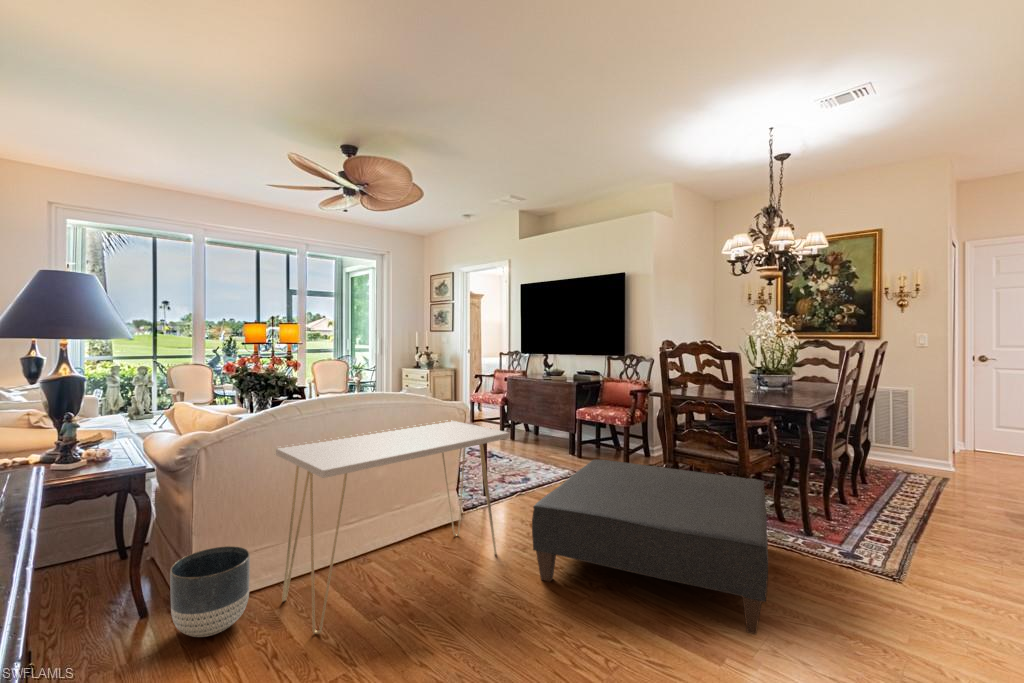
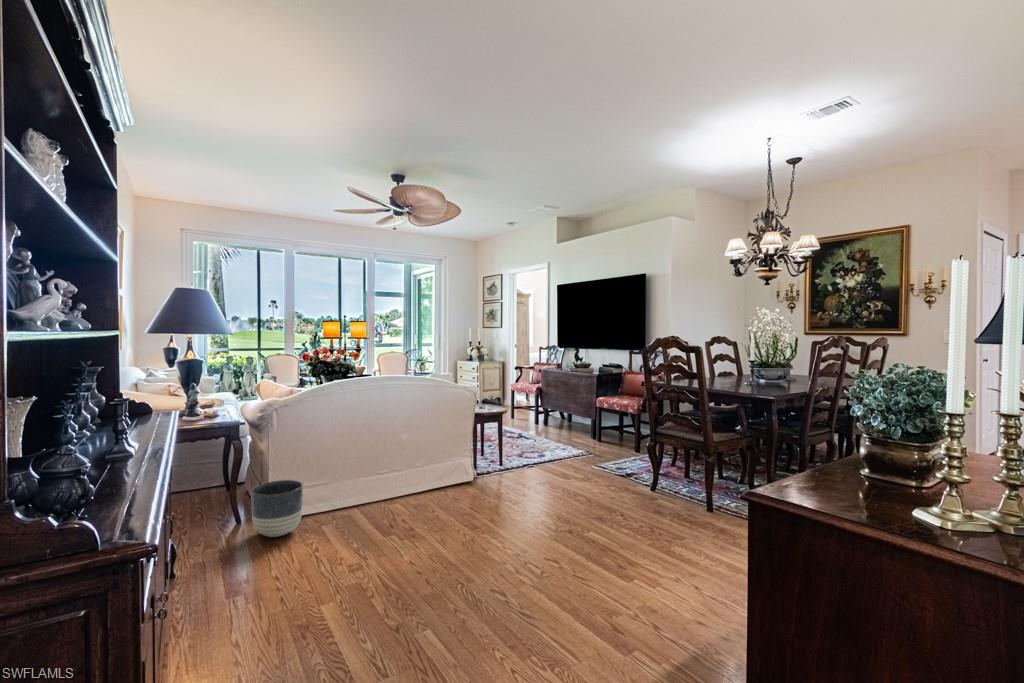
console table: present [276,421,509,634] -> none [321,400,498,542]
ottoman: present [532,459,768,634] -> none [509,438,722,569]

